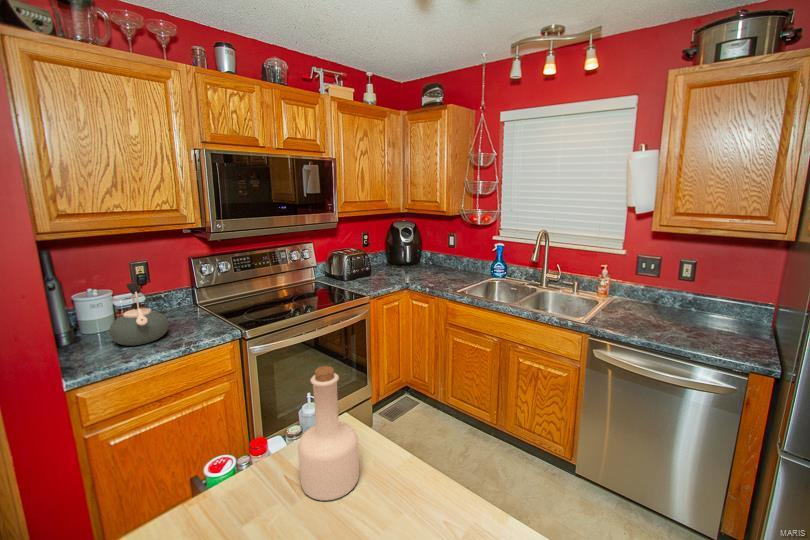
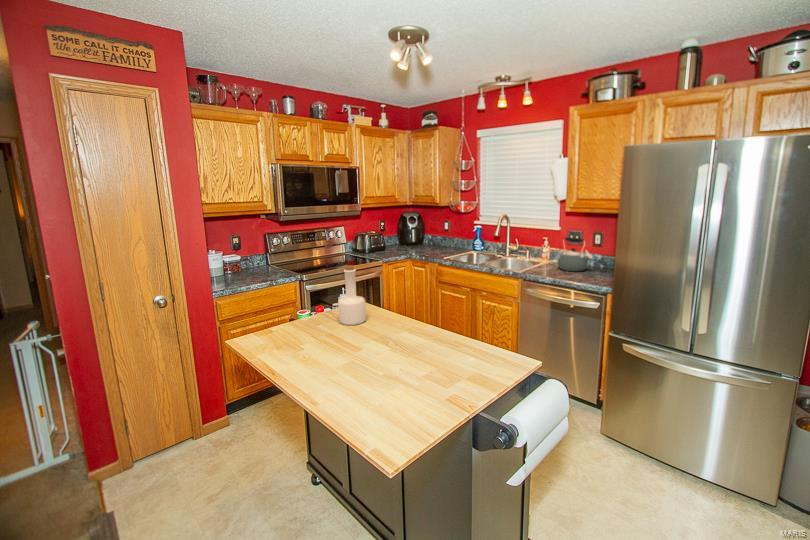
kettle: present [110,283,168,346] -> present [558,237,592,271]

